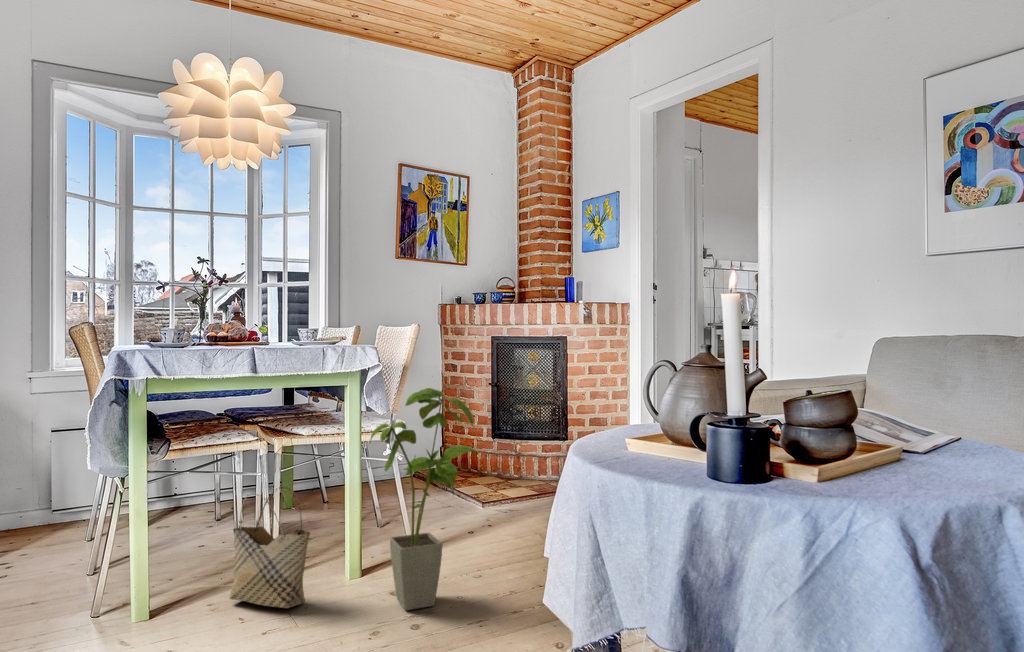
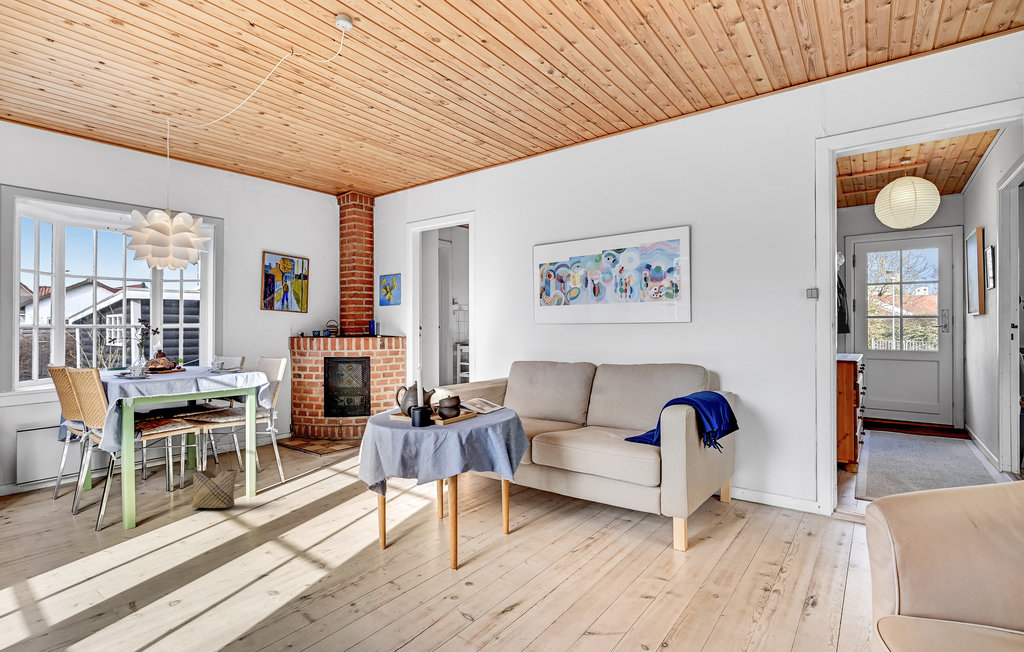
house plant: present [370,388,476,610] -> none [269,395,325,502]

